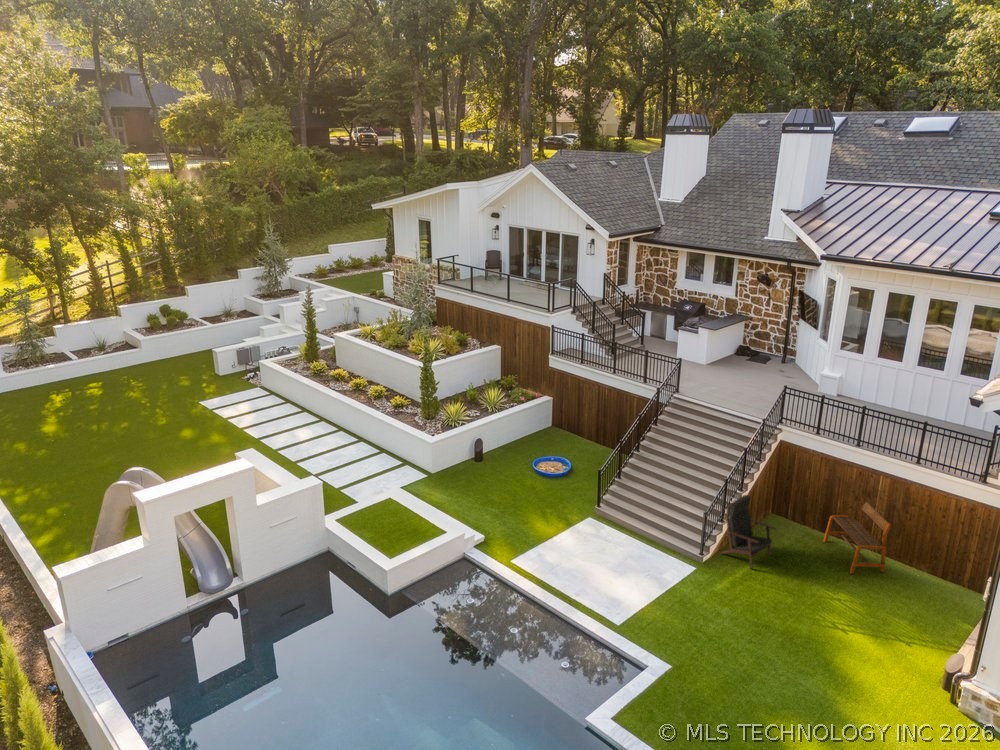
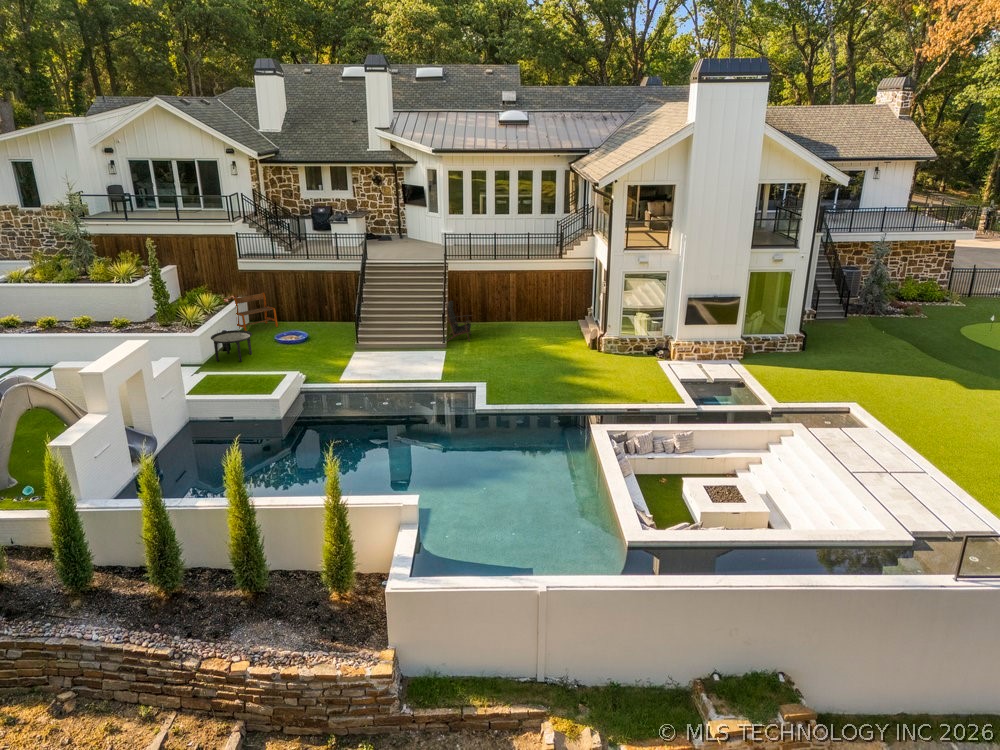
round table: none [442,441,488,485] -> present [211,330,252,362]
bench: present [824,502,892,574] -> present [234,293,278,331]

